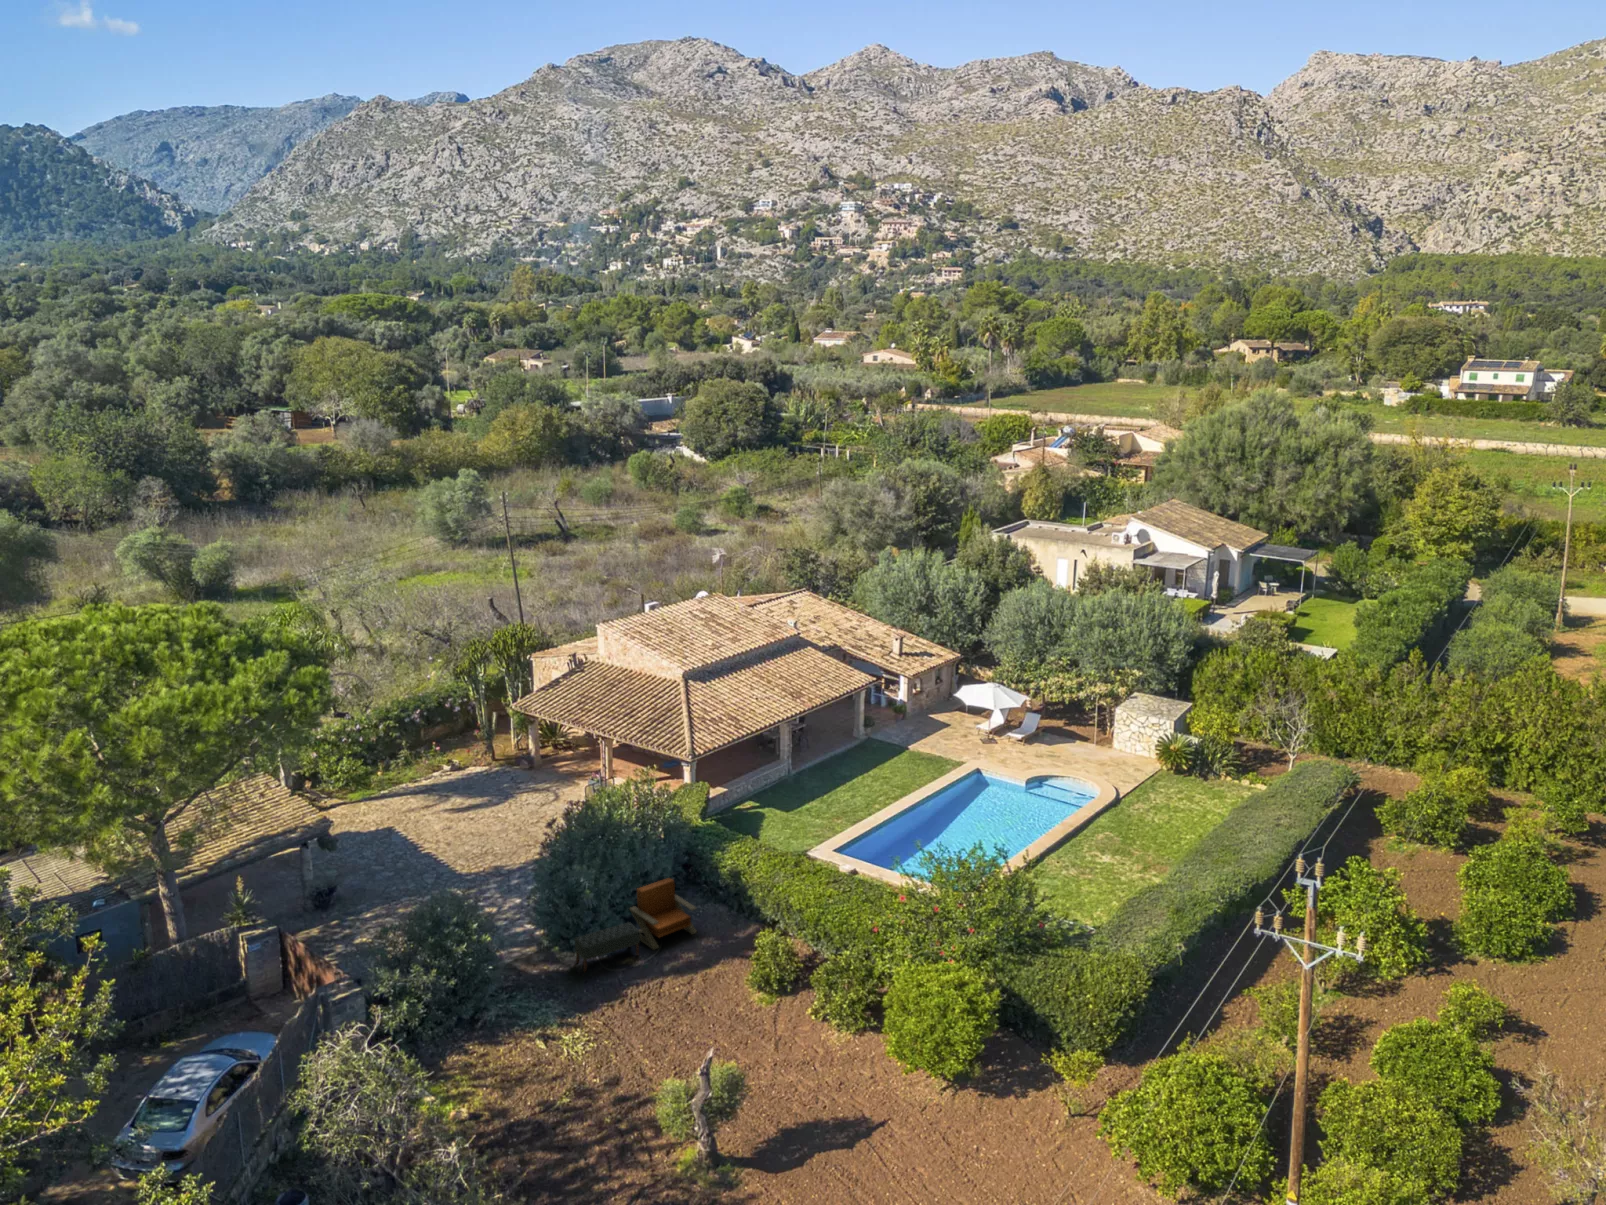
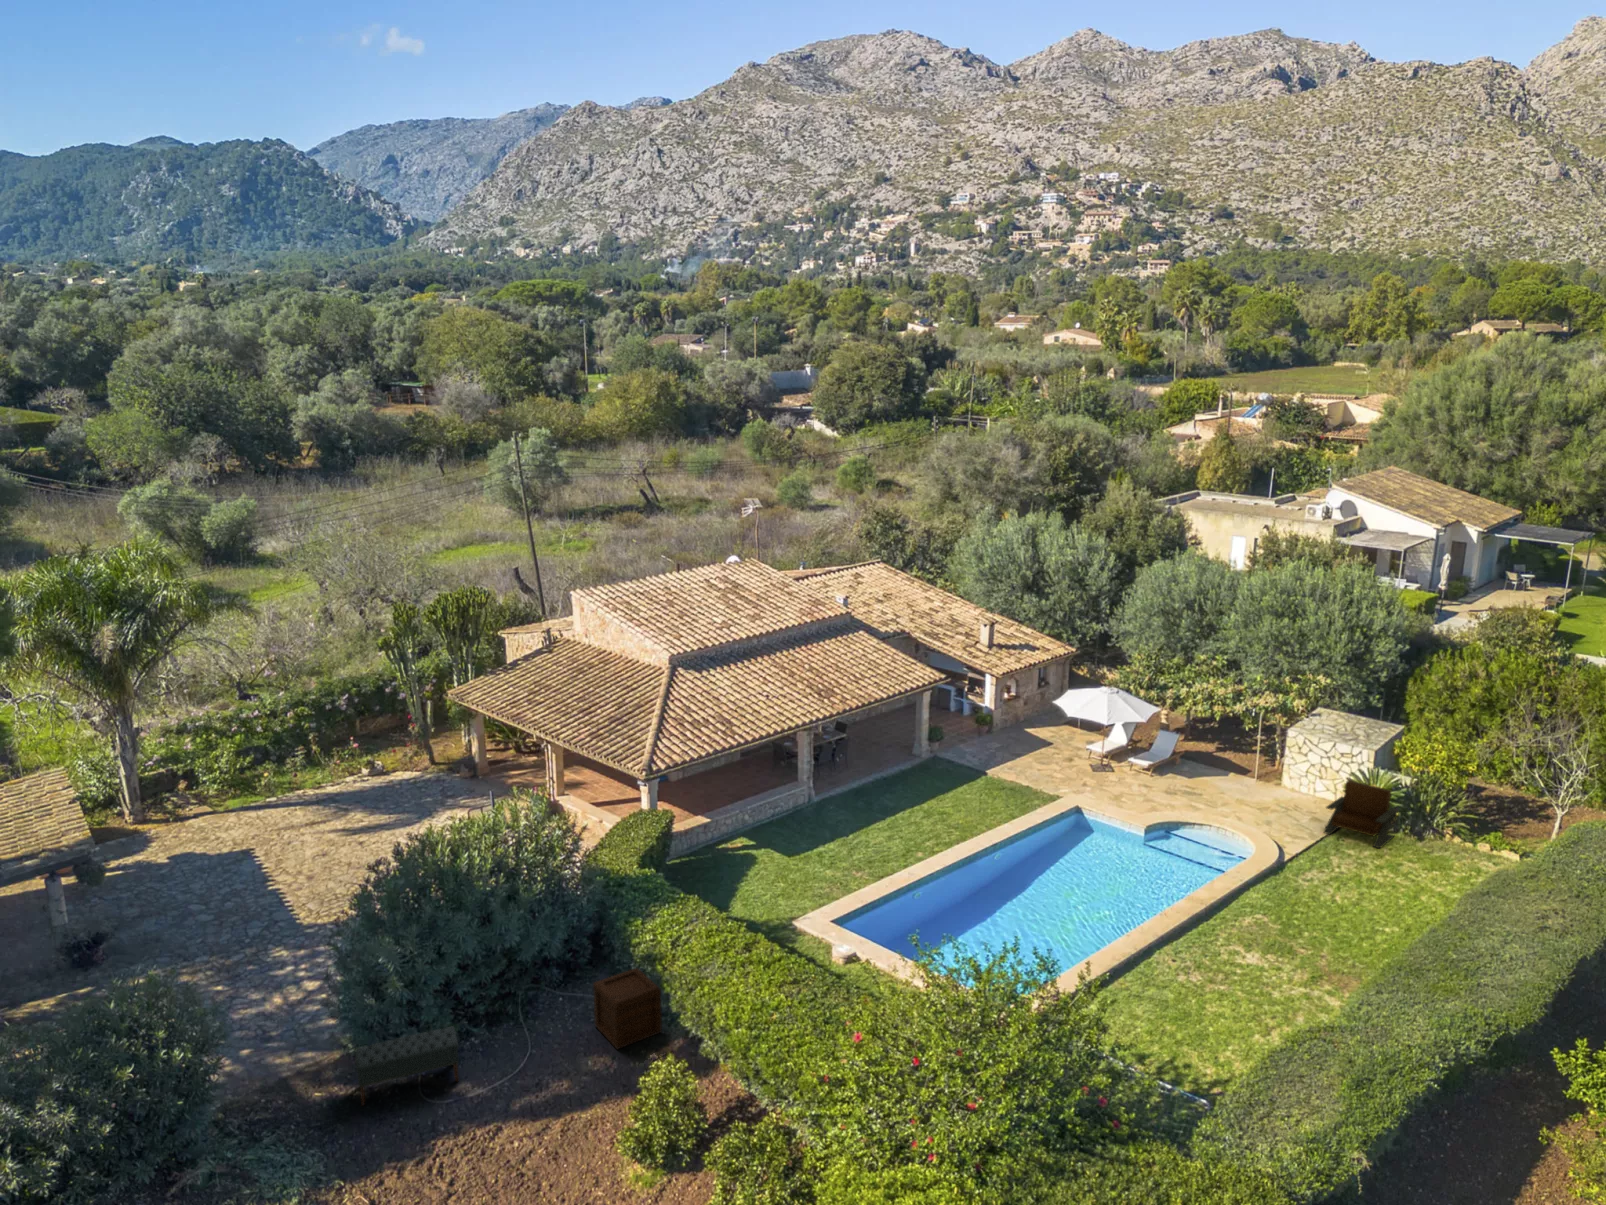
lounge chair: present [630,878,697,950] -> present [1324,780,1398,848]
wooden crate: none [710,881,756,931] -> present [593,968,662,1049]

